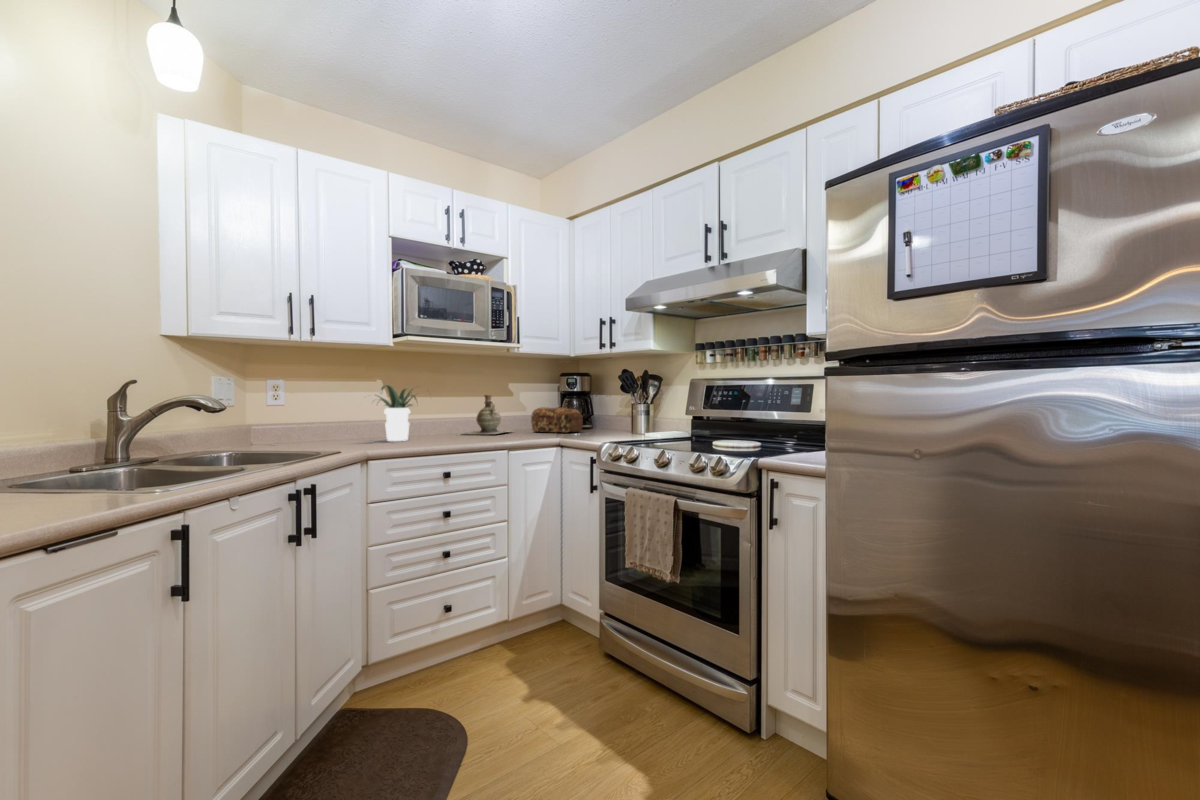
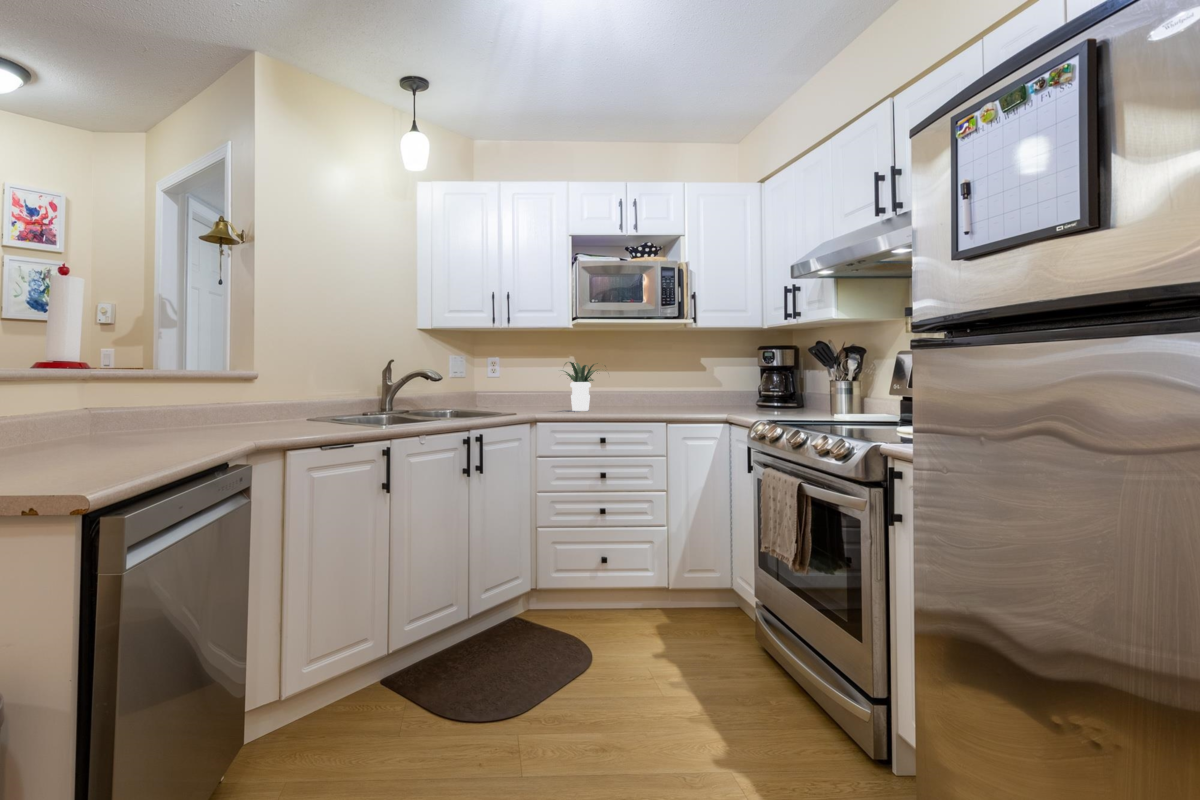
ceramic jug: present [464,395,510,434] -> none [638,371,694,409]
bread loaf: present [531,407,583,433] -> none [709,384,761,410]

